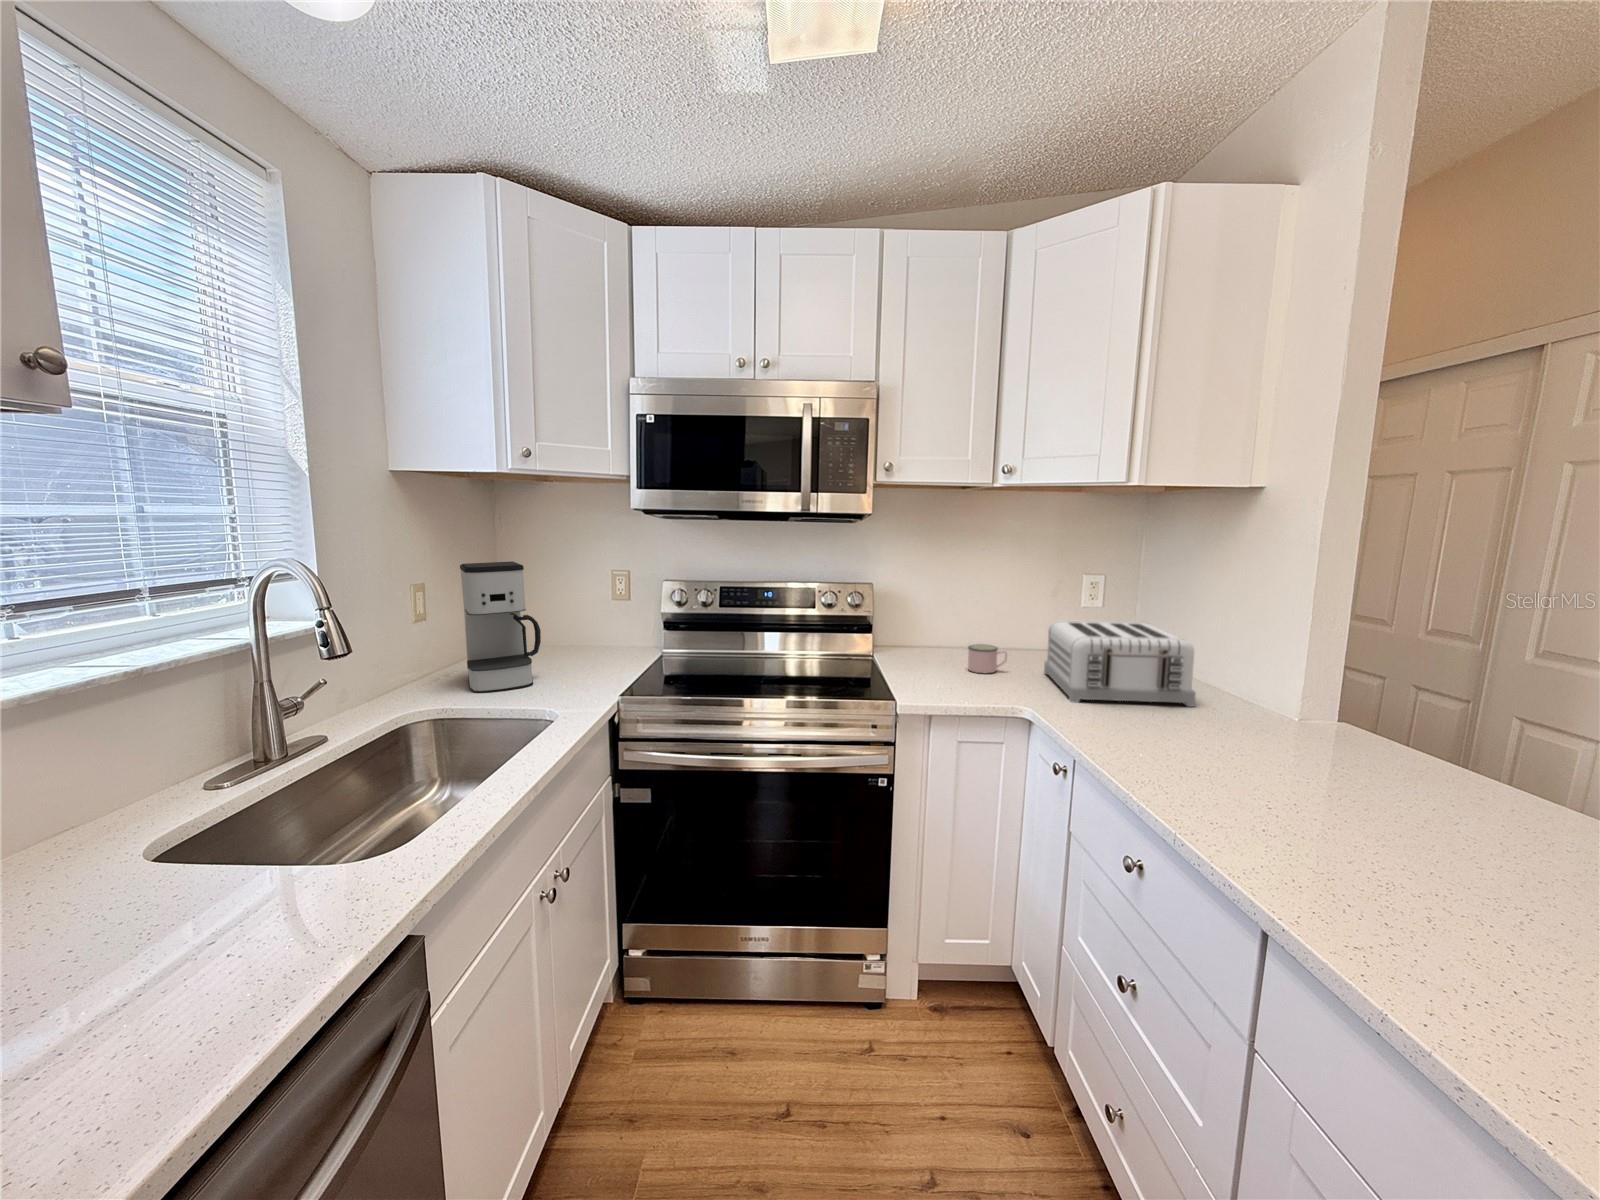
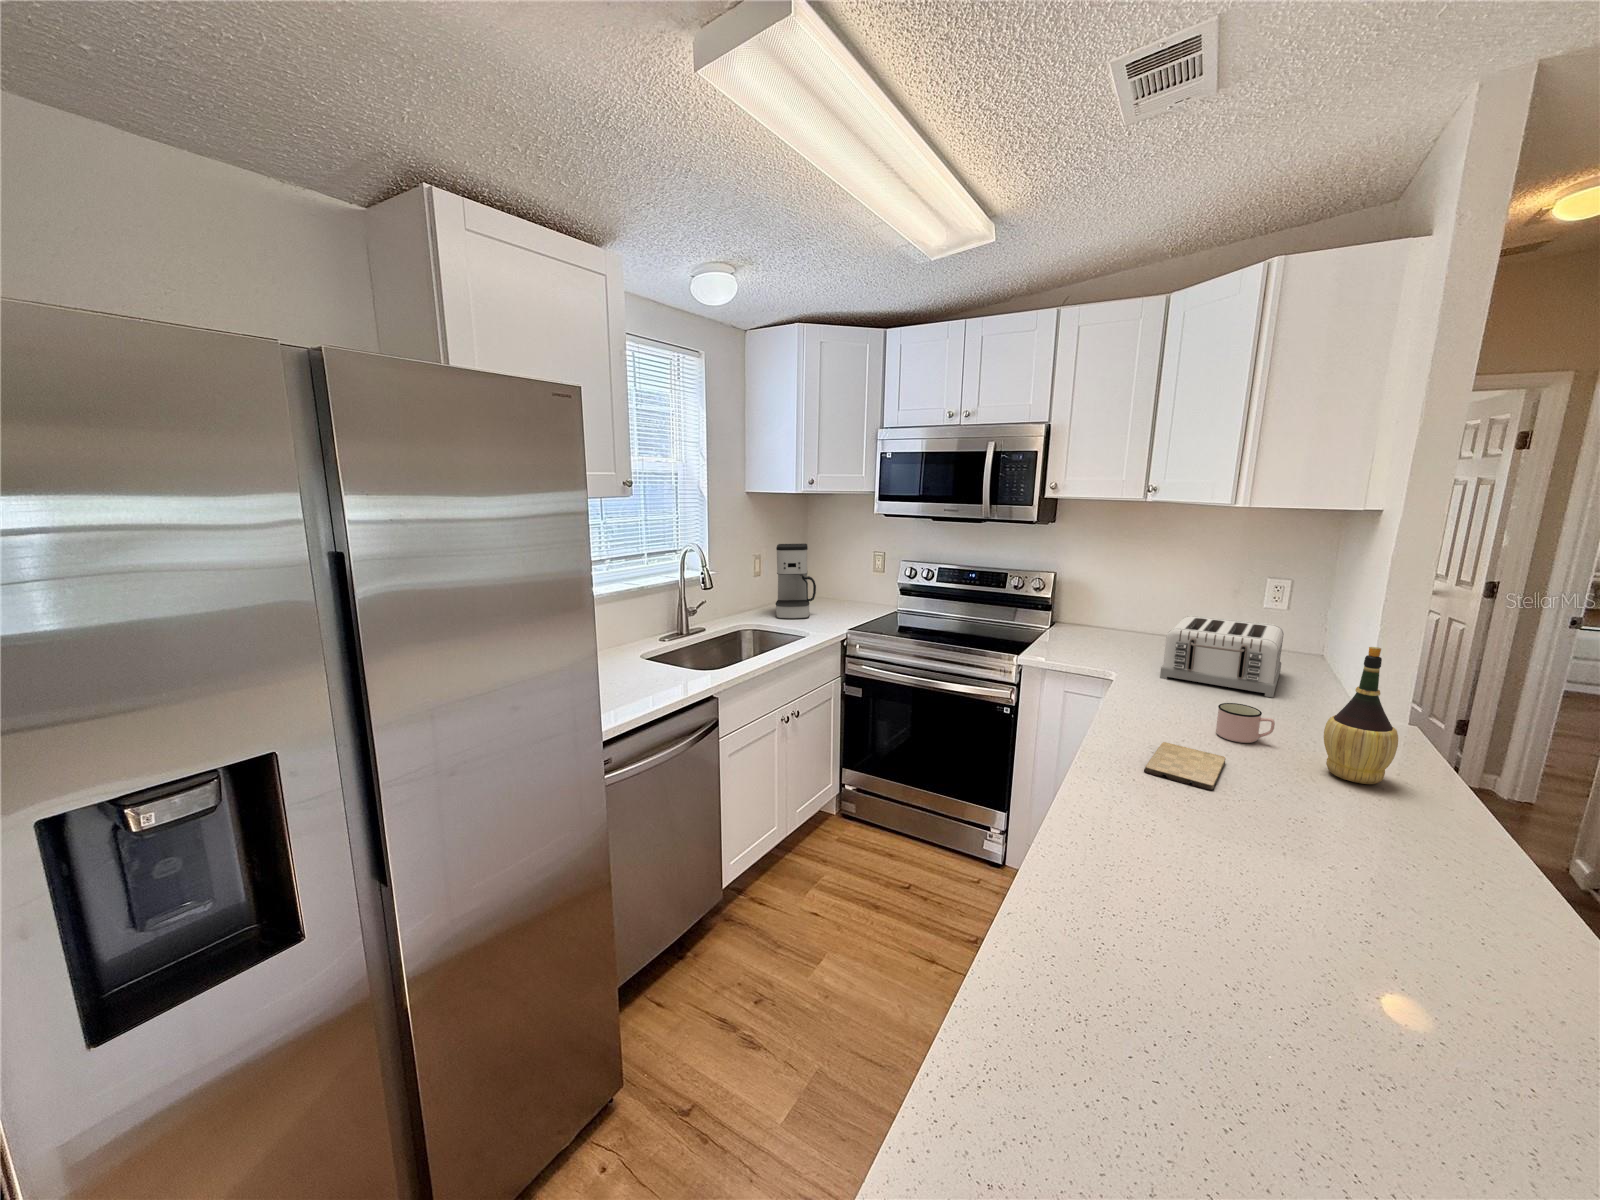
wine bottle: none [1407,631,1511,811] -> present [1324,647,1398,784]
mug: present [968,644,1007,673] -> present [1216,703,1275,743]
cutting board: none [1254,806,1432,882] -> present [1144,742,1226,790]

